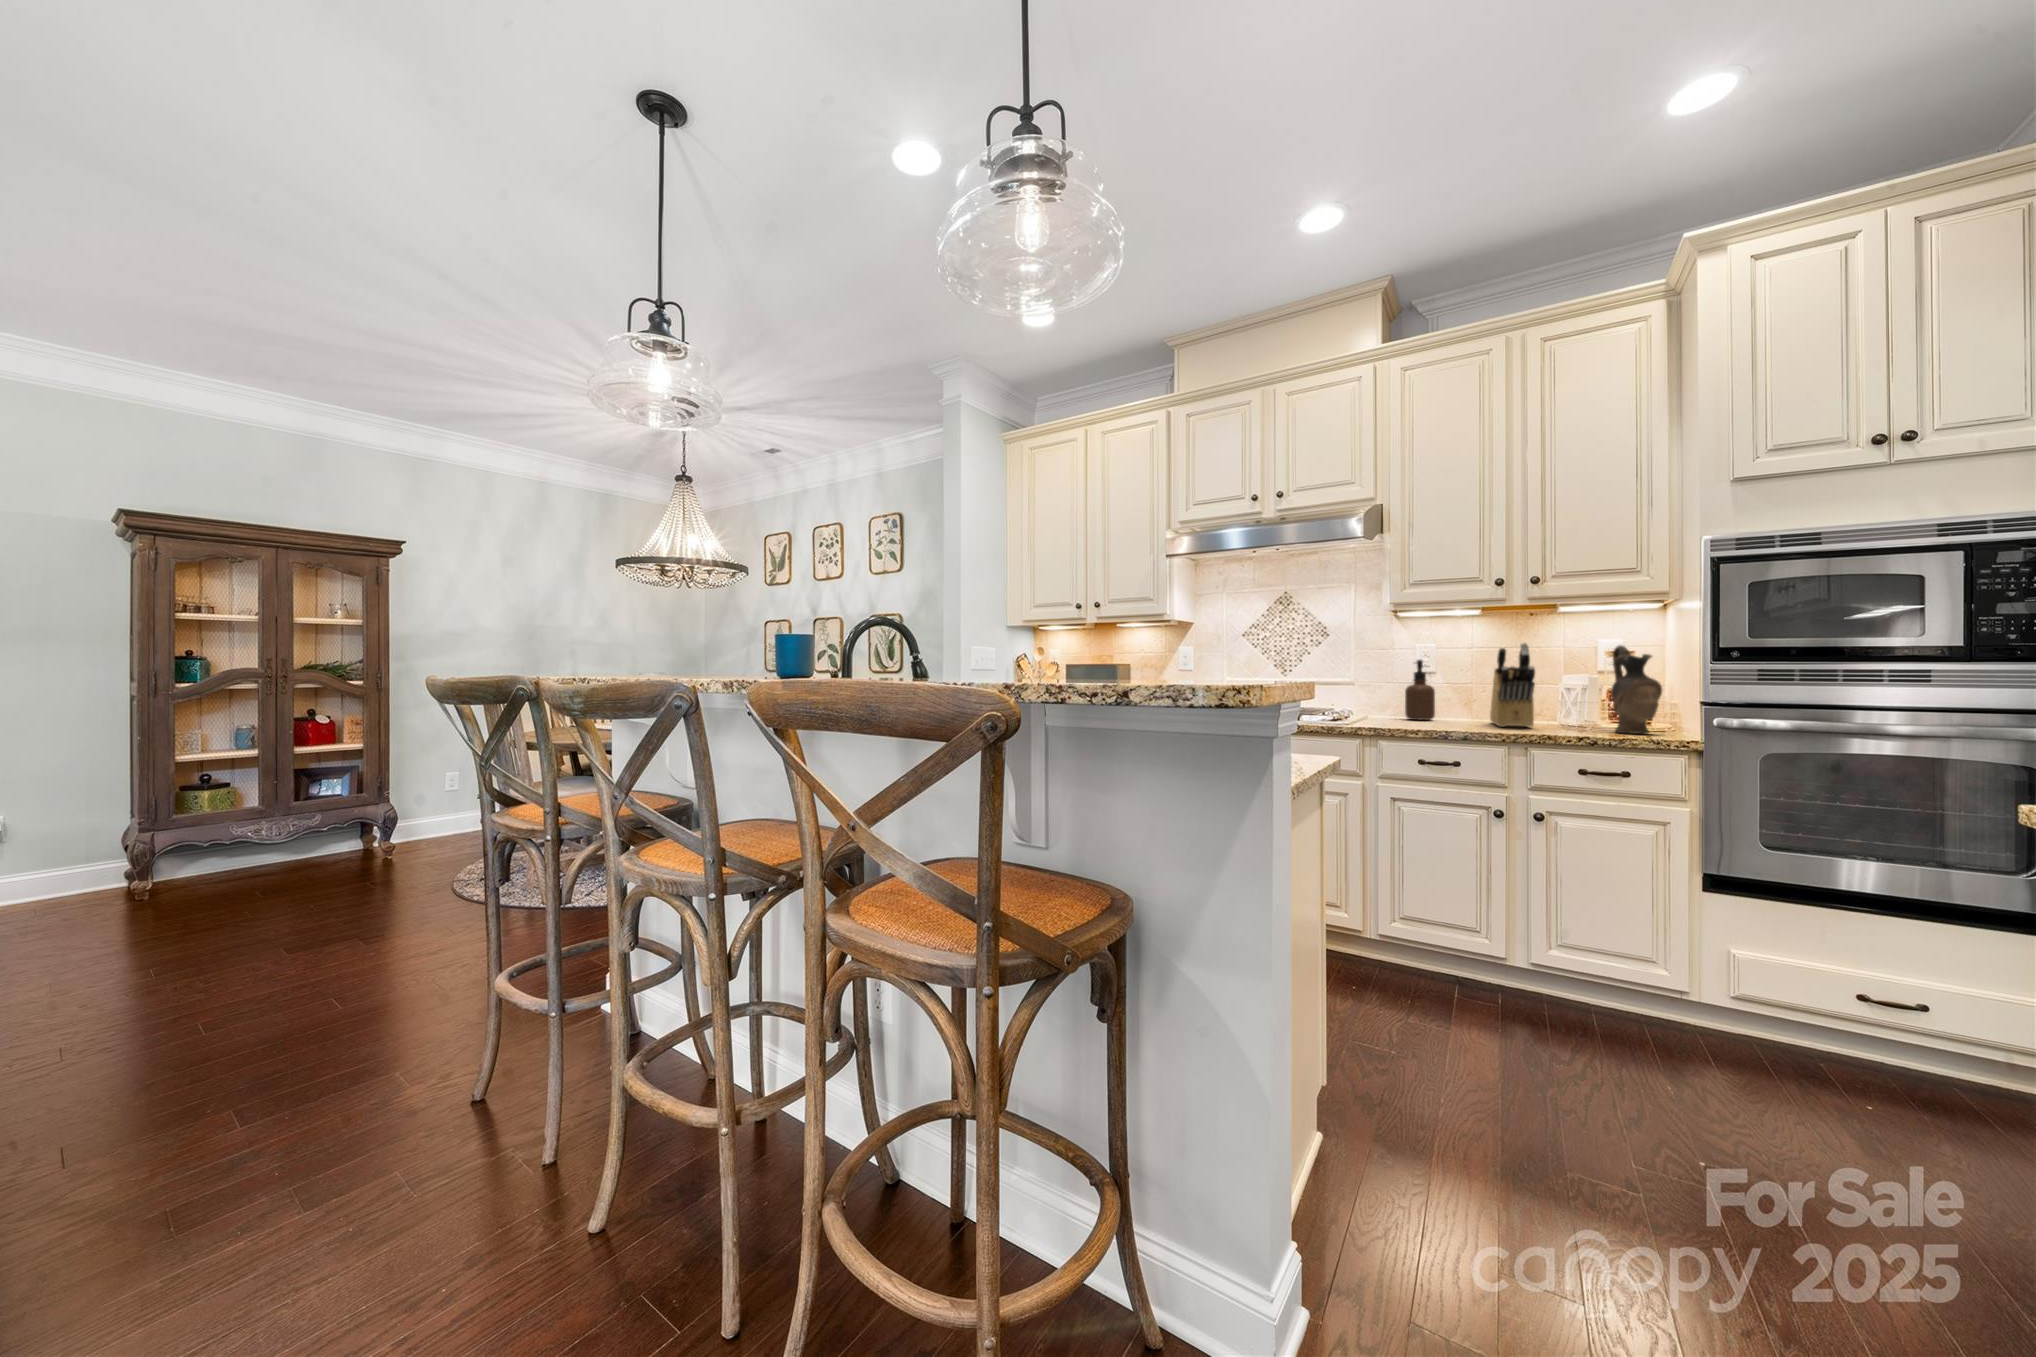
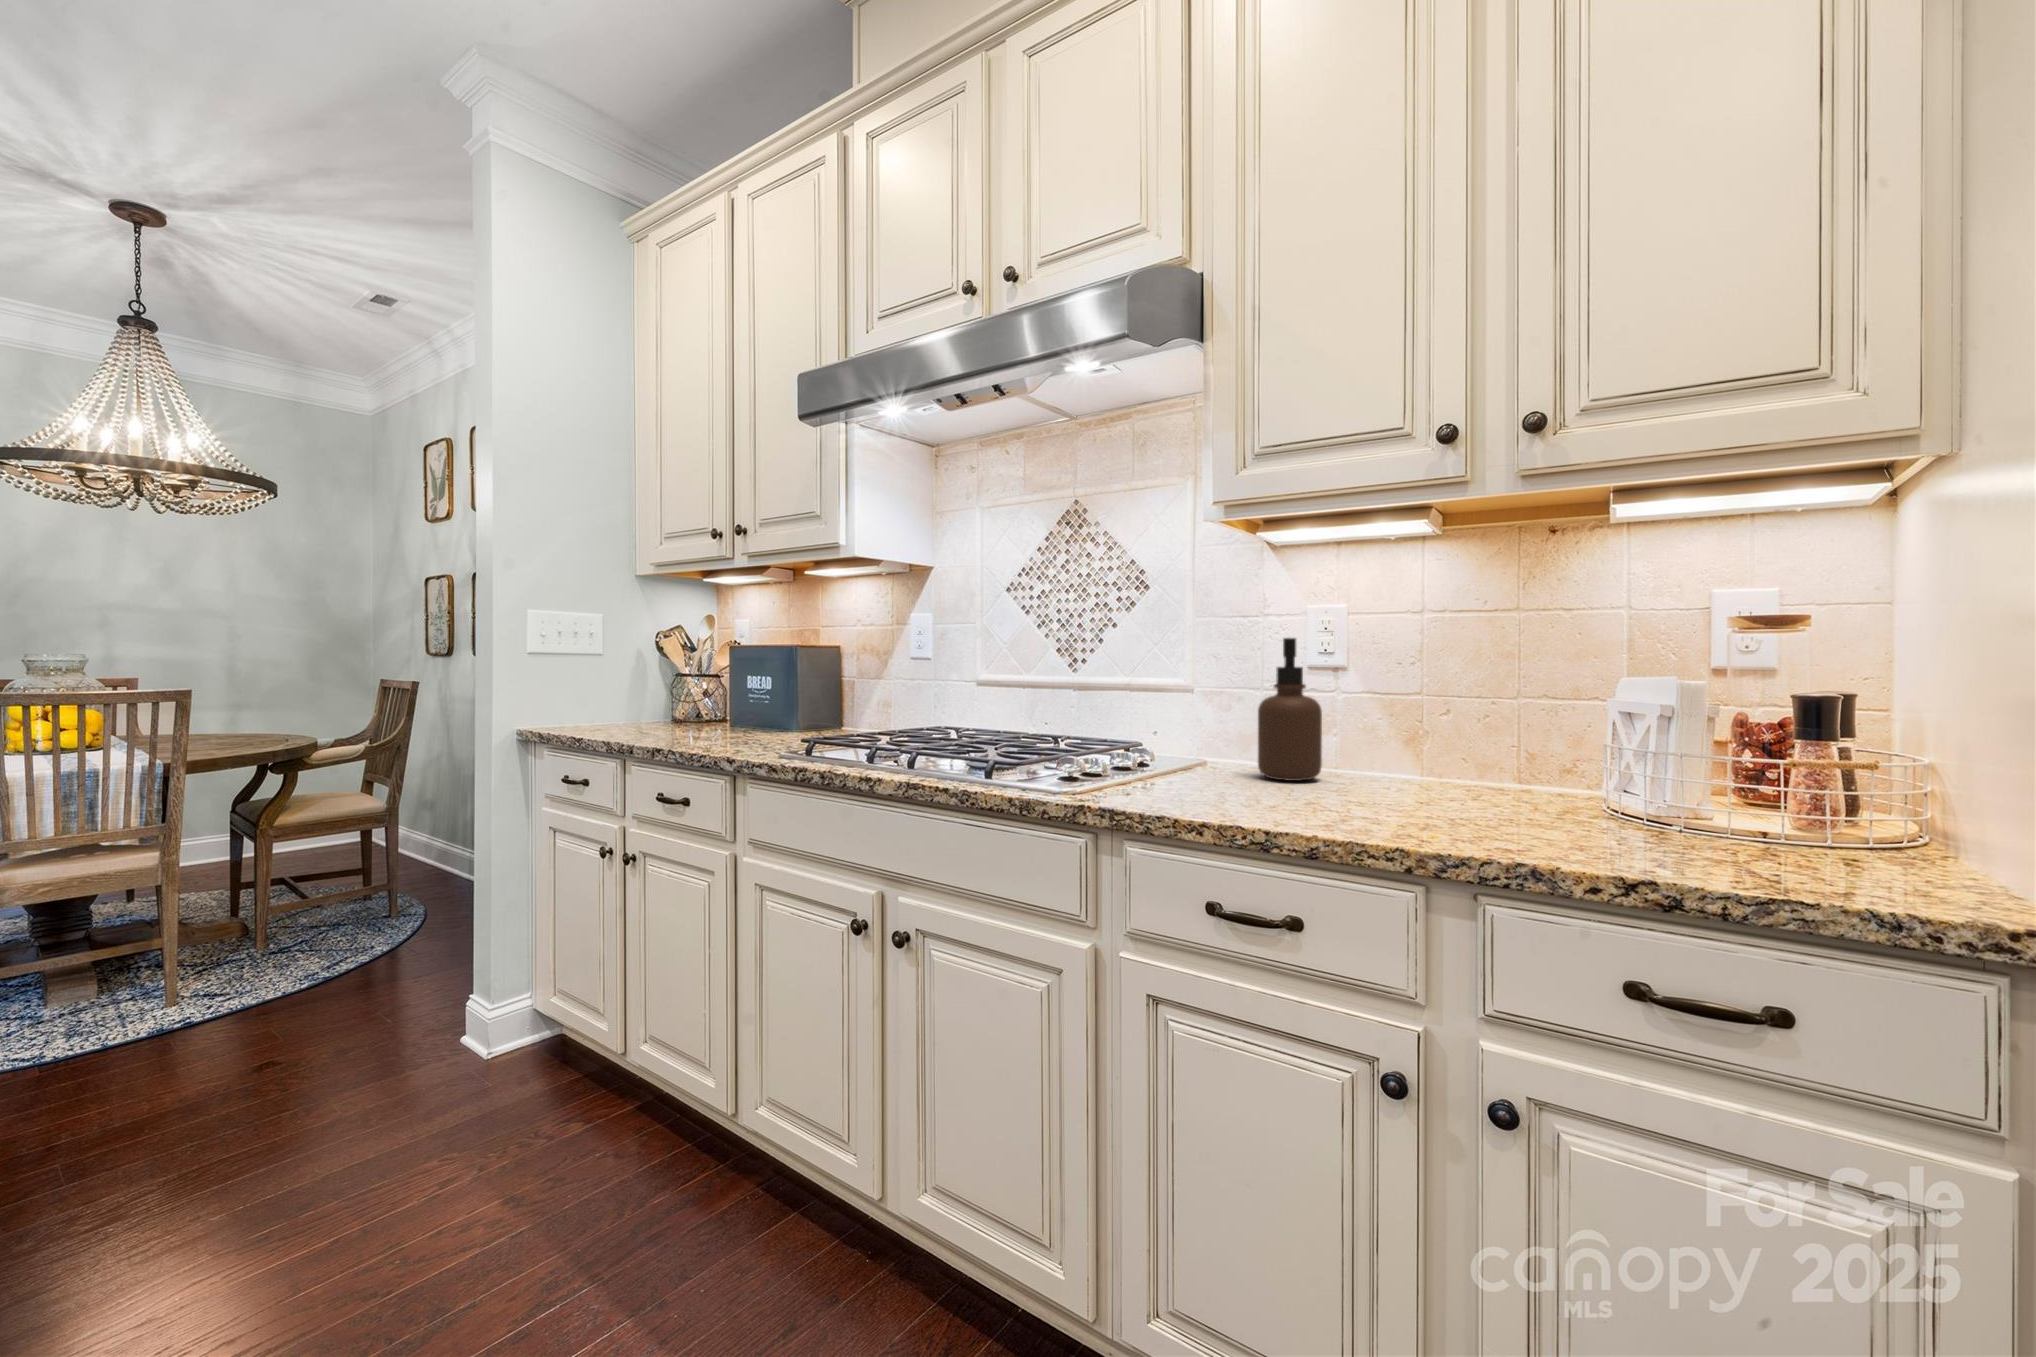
knife block: present [1490,643,1535,727] -> none [1424,589,1519,822]
ceramic pitcher: present [1611,645,1662,734] -> none [1736,594,1900,867]

